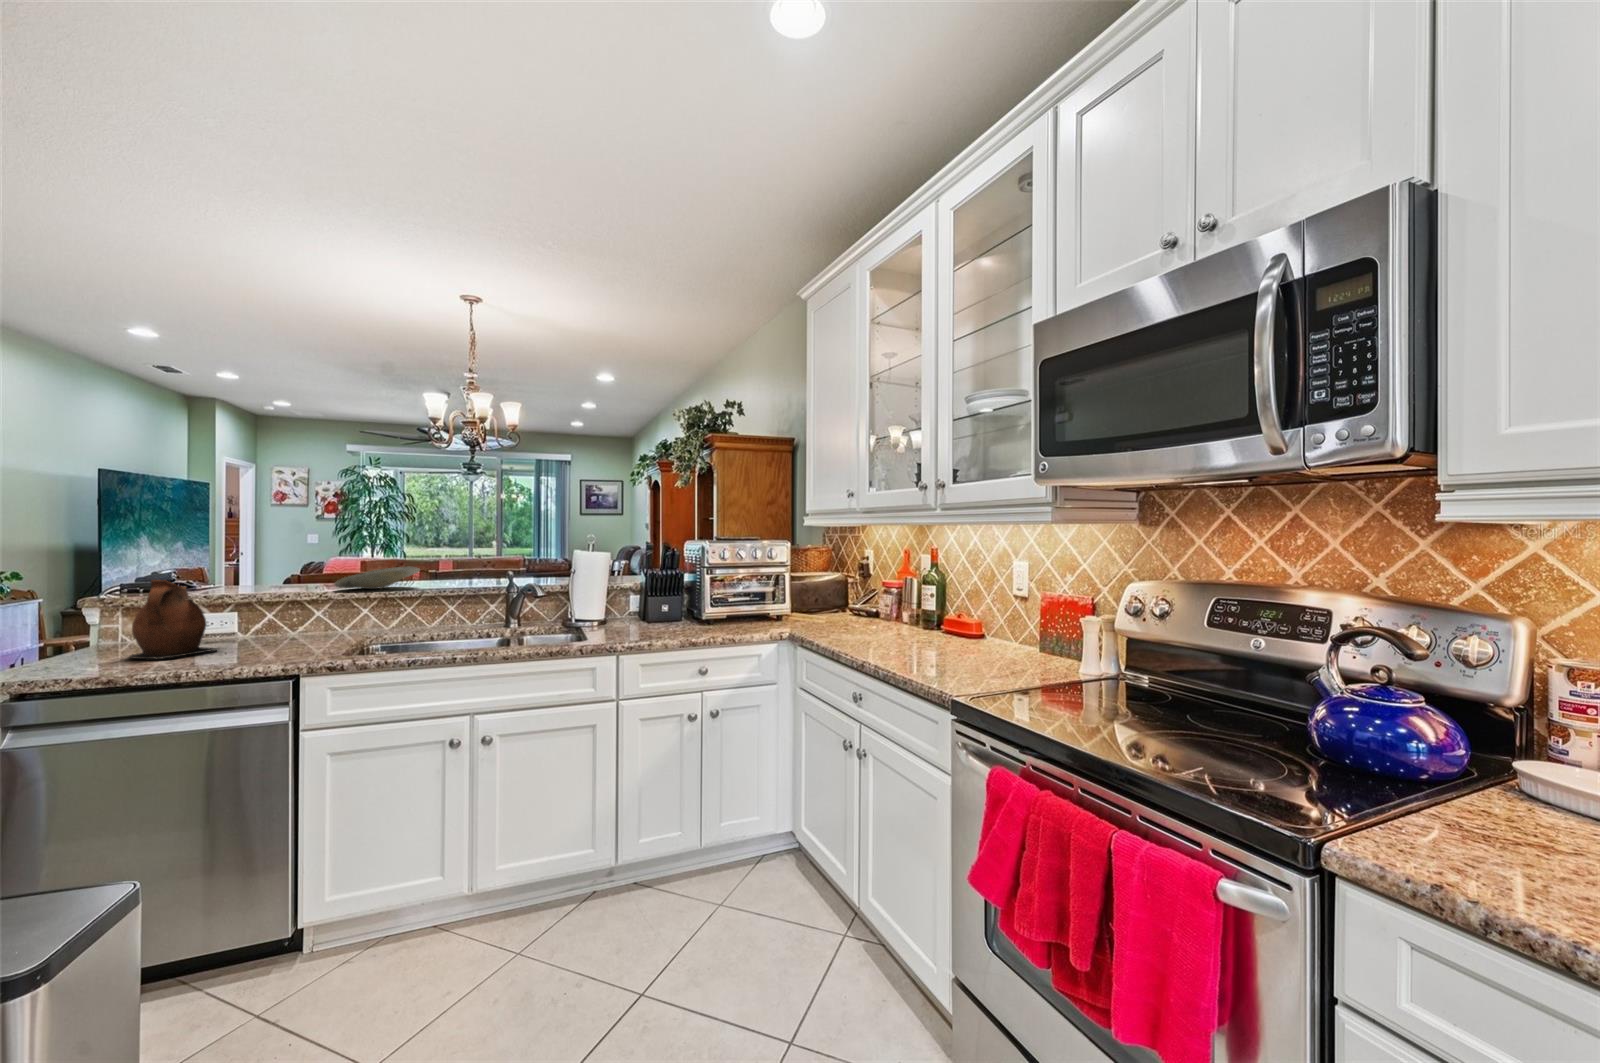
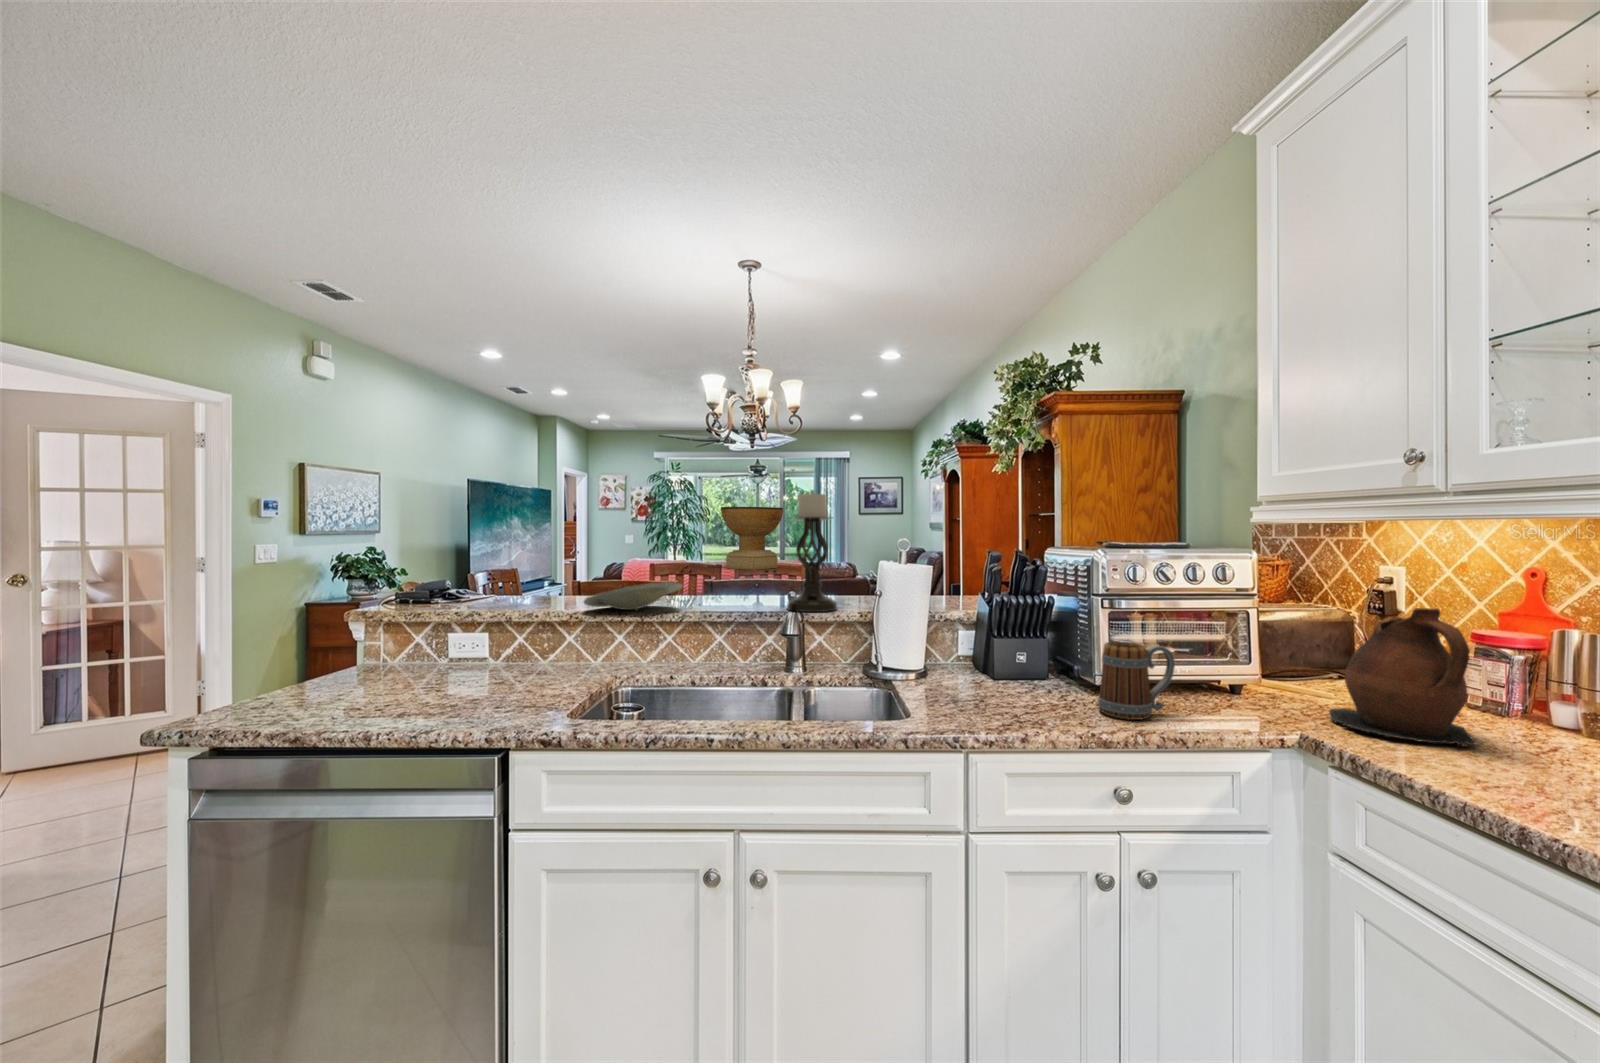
candle holder: none [505,500,543,586] -> present [787,490,838,612]
decorative bowl: none [437,508,501,566] -> present [721,507,783,570]
ceramic pitcher: present [128,580,218,659] -> present [1329,608,1476,746]
mug: none [698,592,738,633] -> present [1098,641,1175,720]

